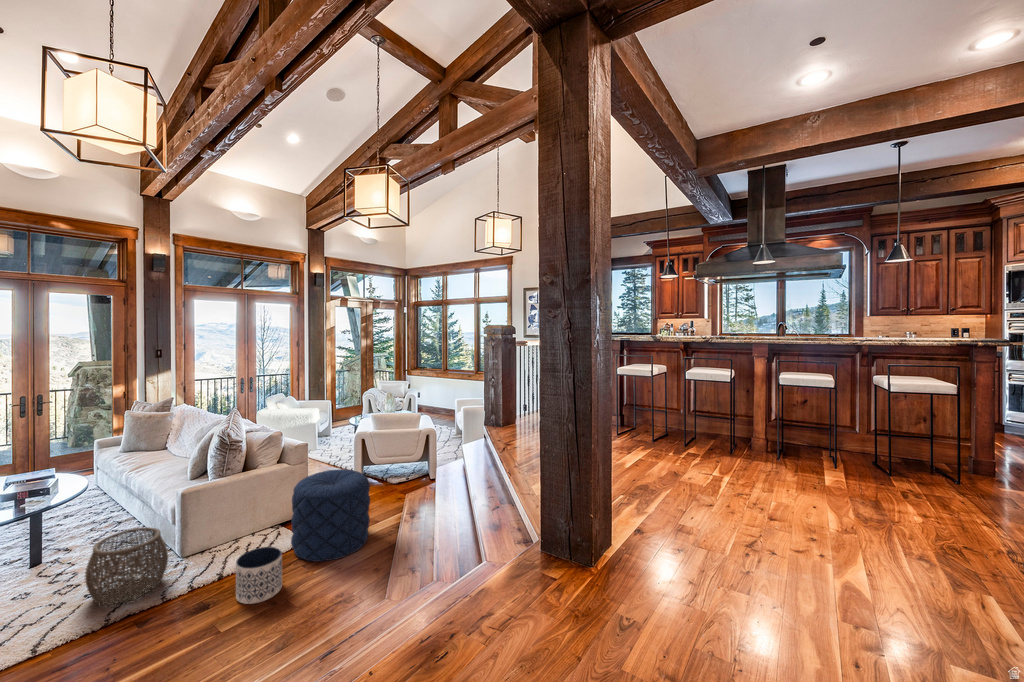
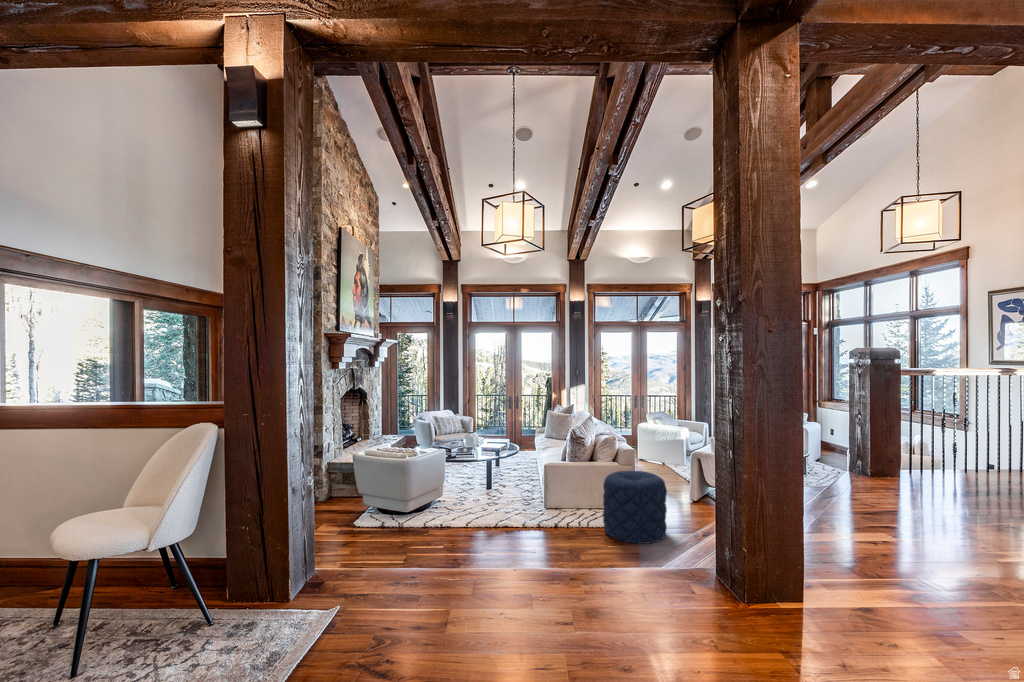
woven basket: present [85,527,168,606] -> none [494,478,533,521]
planter: present [236,547,282,604] -> none [555,510,584,546]

